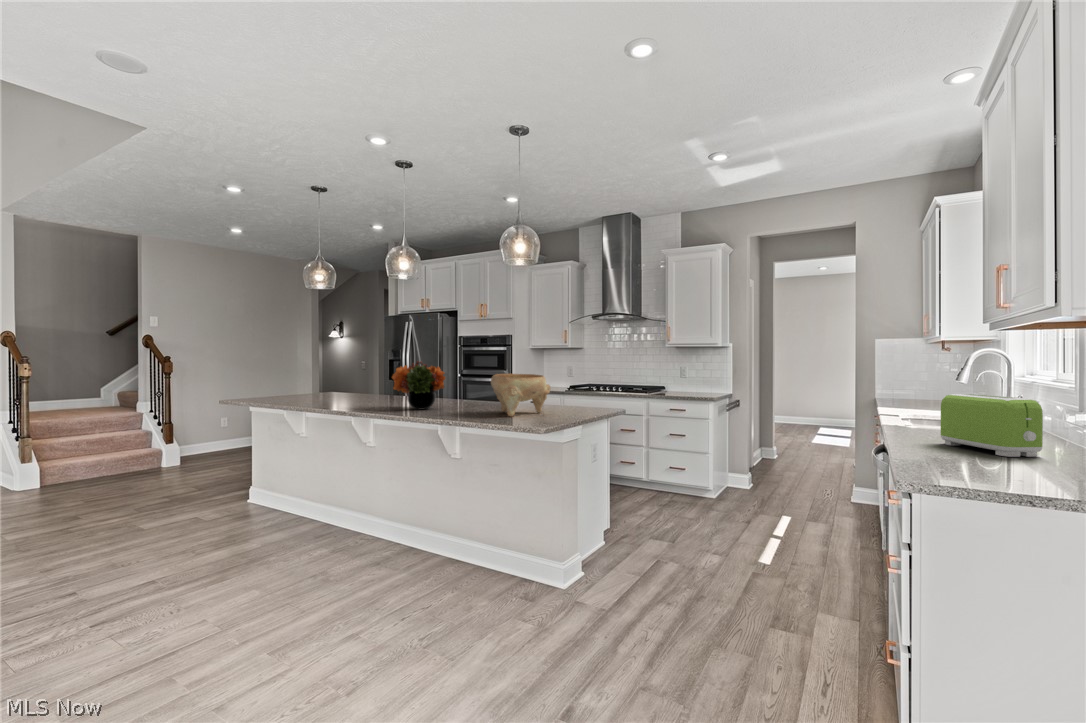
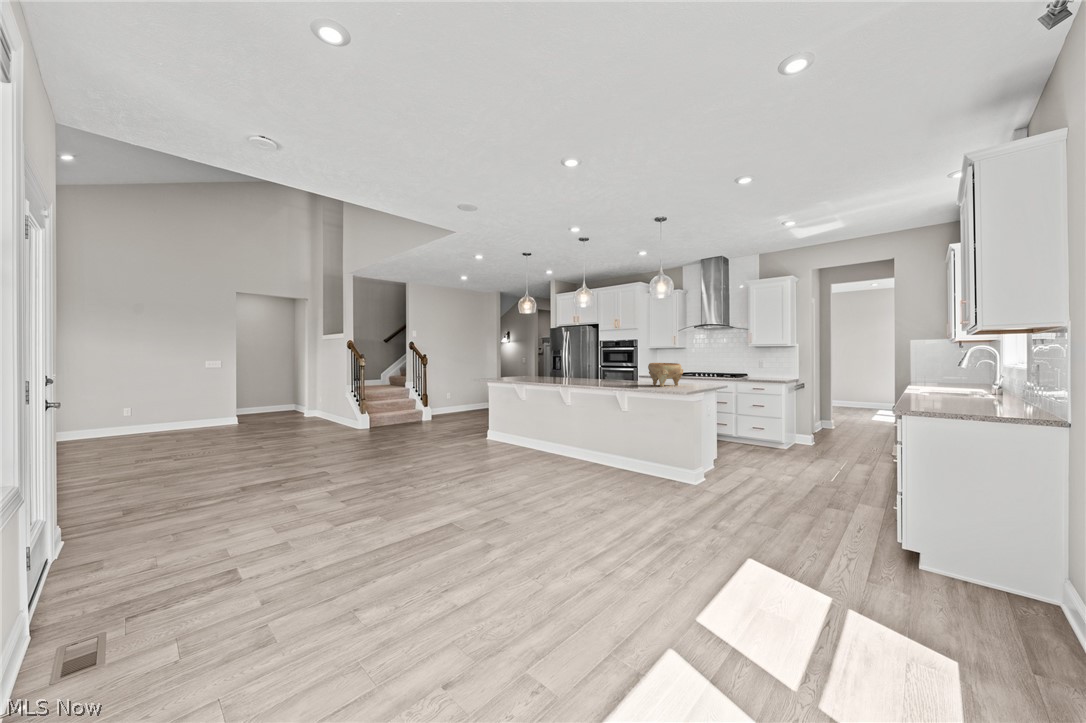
flower arrangement: present [392,361,445,409] -> none [585,356,616,384]
toaster: present [941,394,1043,457] -> none [938,372,1000,406]

